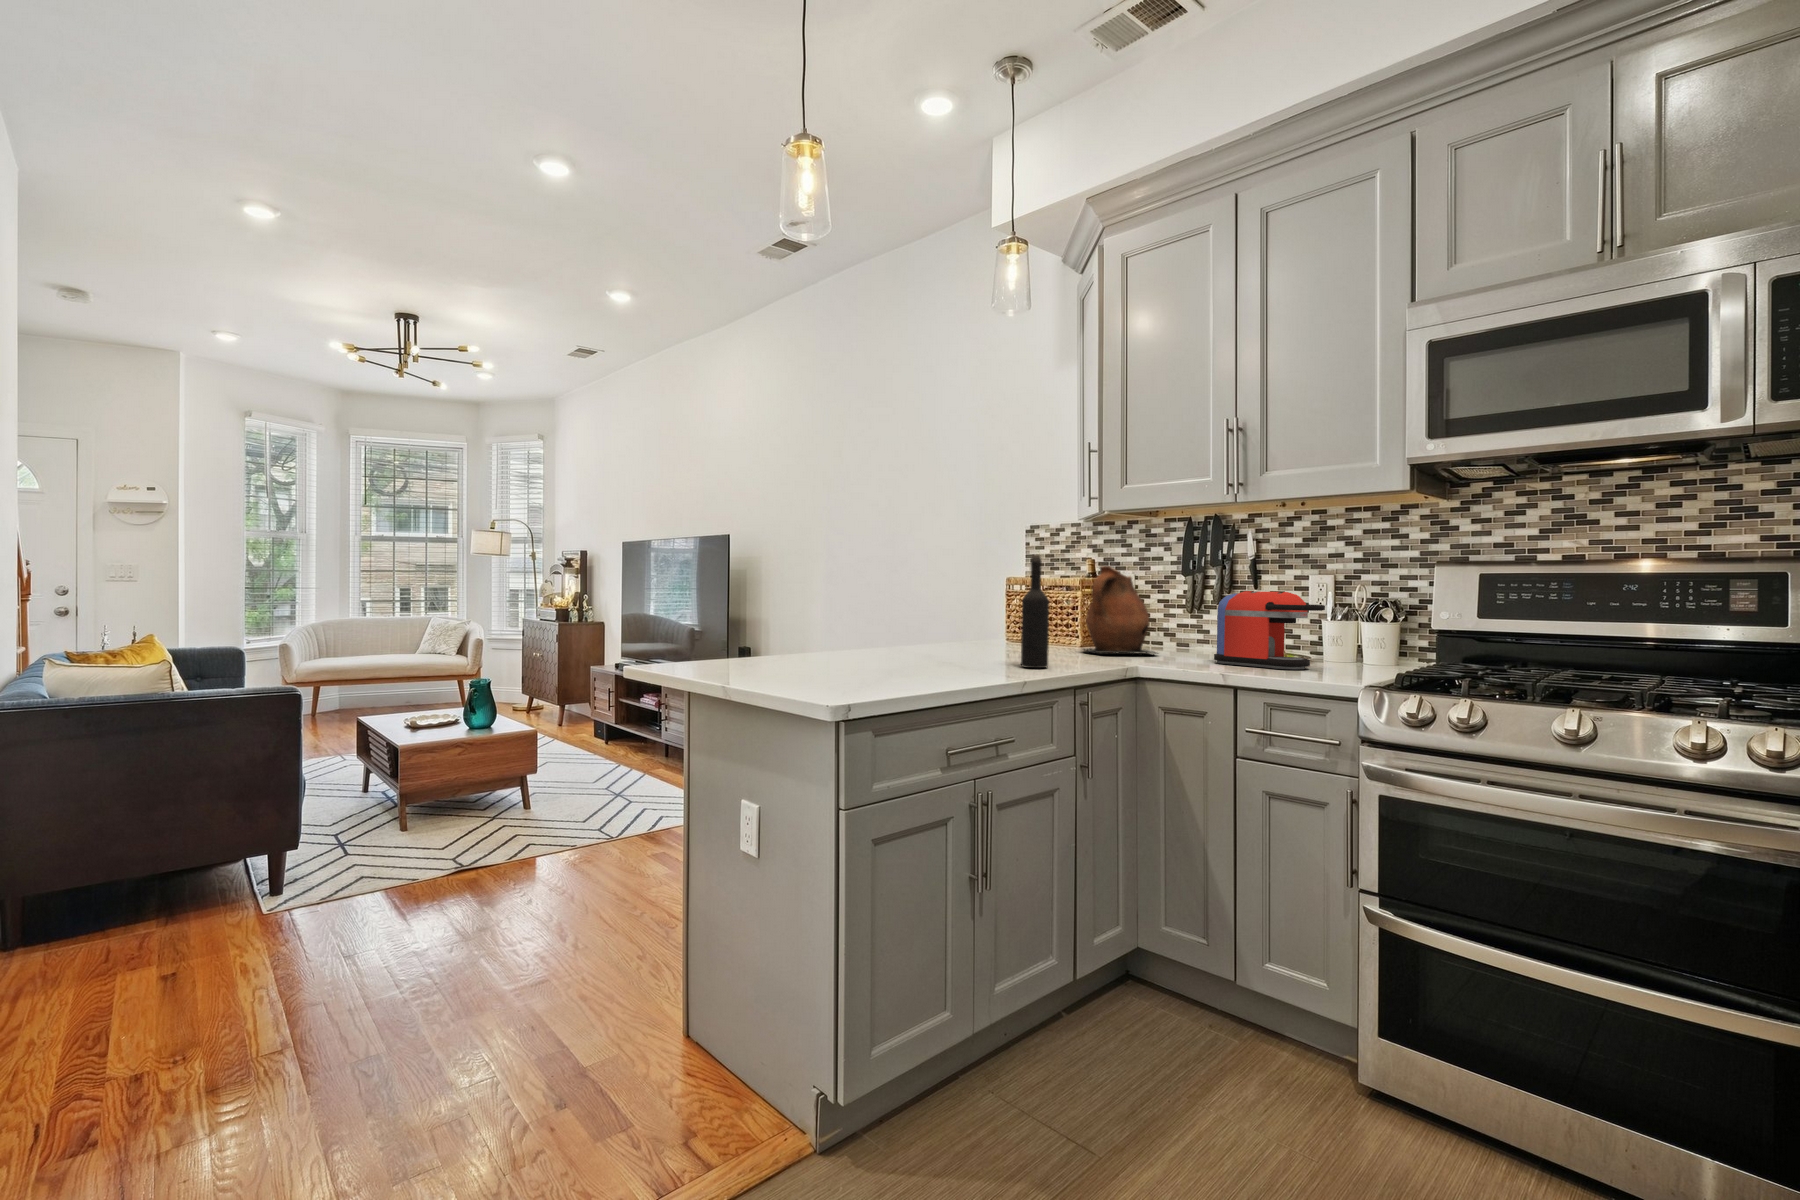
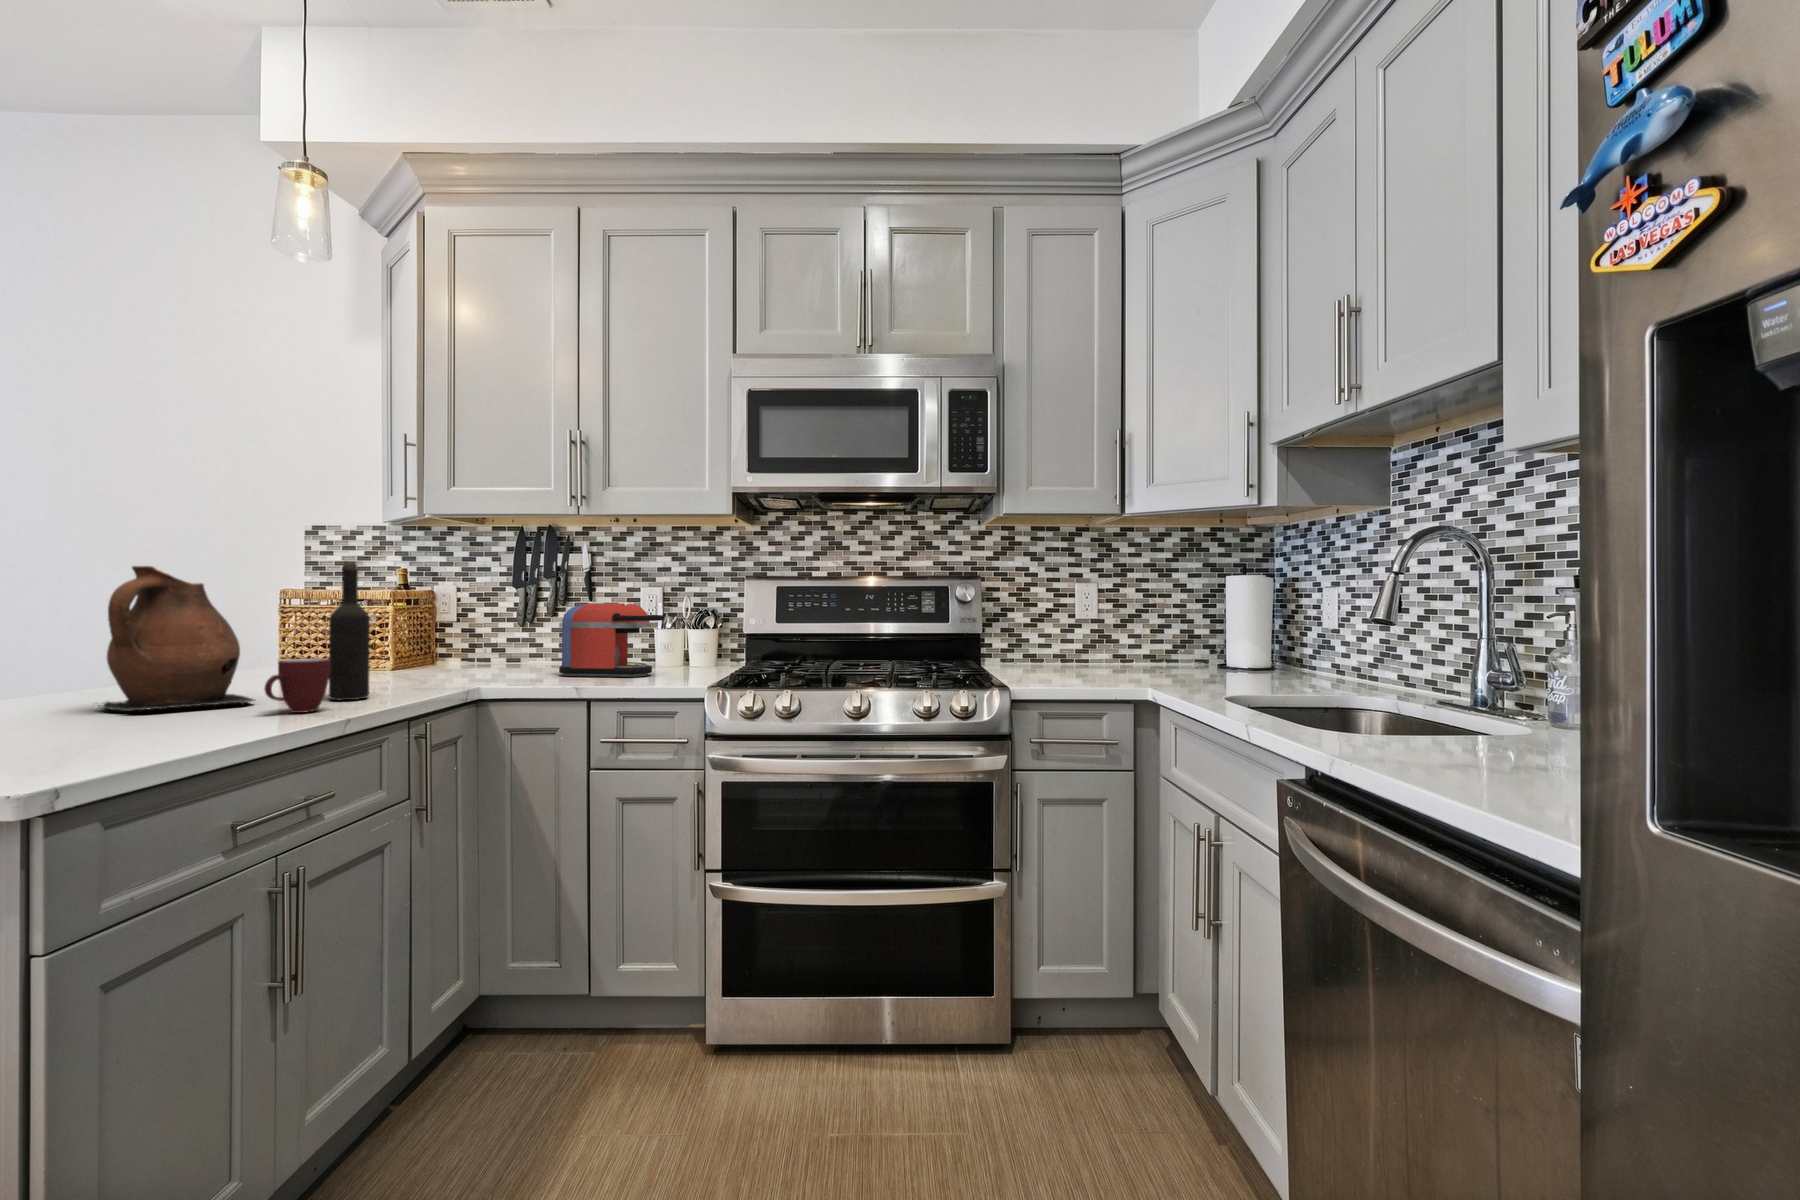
ceramic pitcher: present [1084,566,1158,654] -> present [101,566,254,711]
mug: none [975,632,1017,674] -> present [264,658,330,713]

